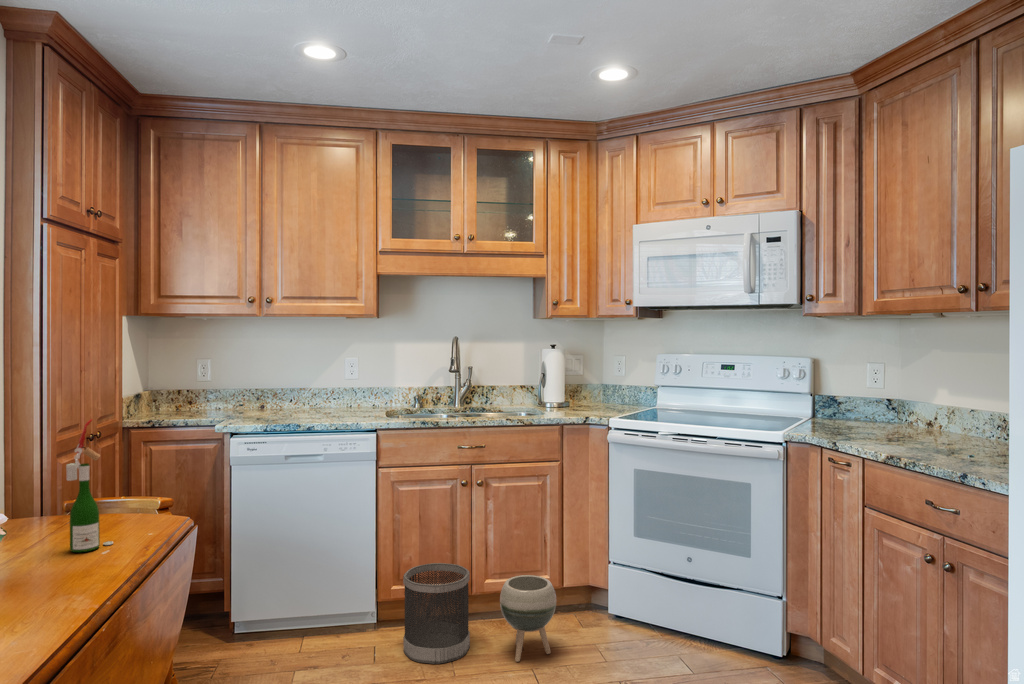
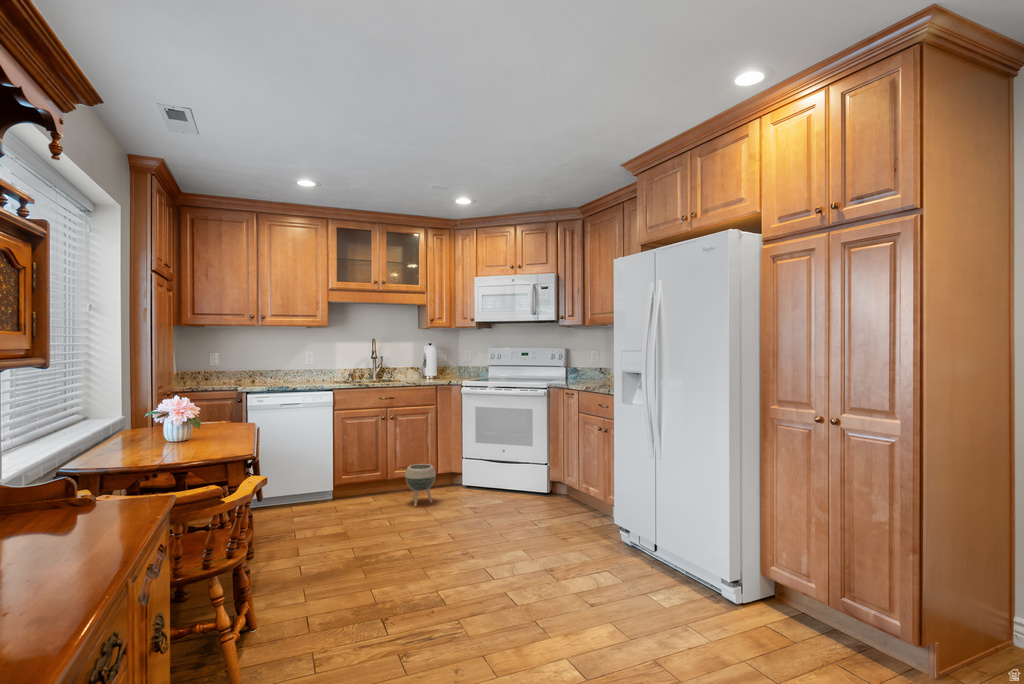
wine bottle: present [66,419,113,552] -> none [217,372,237,431]
wastebasket: present [403,563,470,664] -> none [352,461,389,511]

